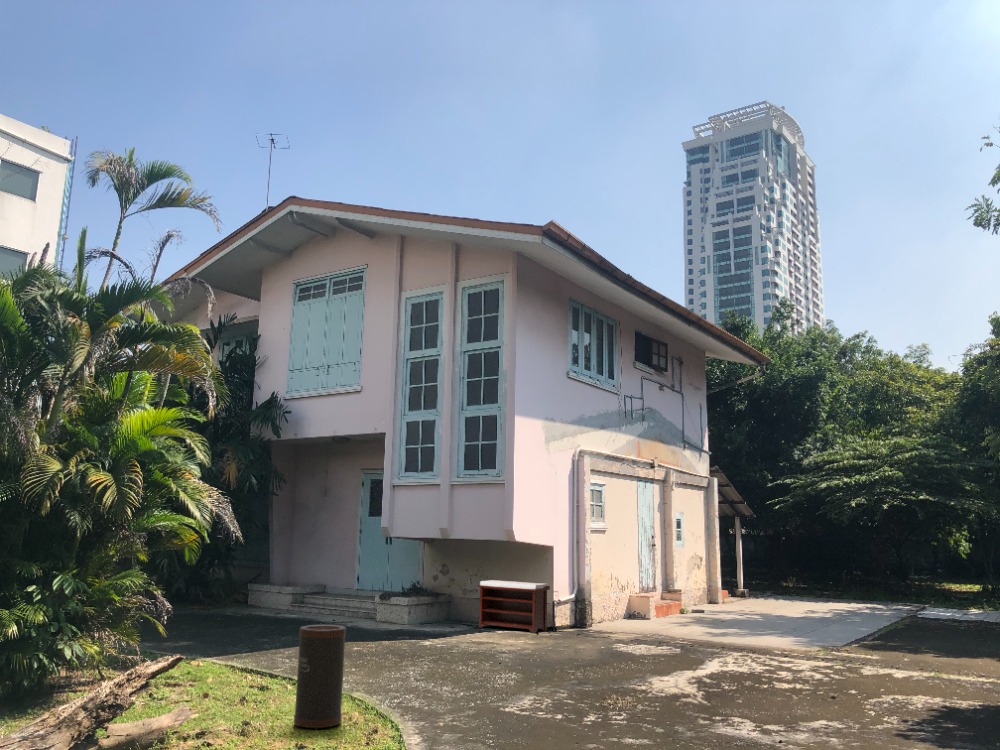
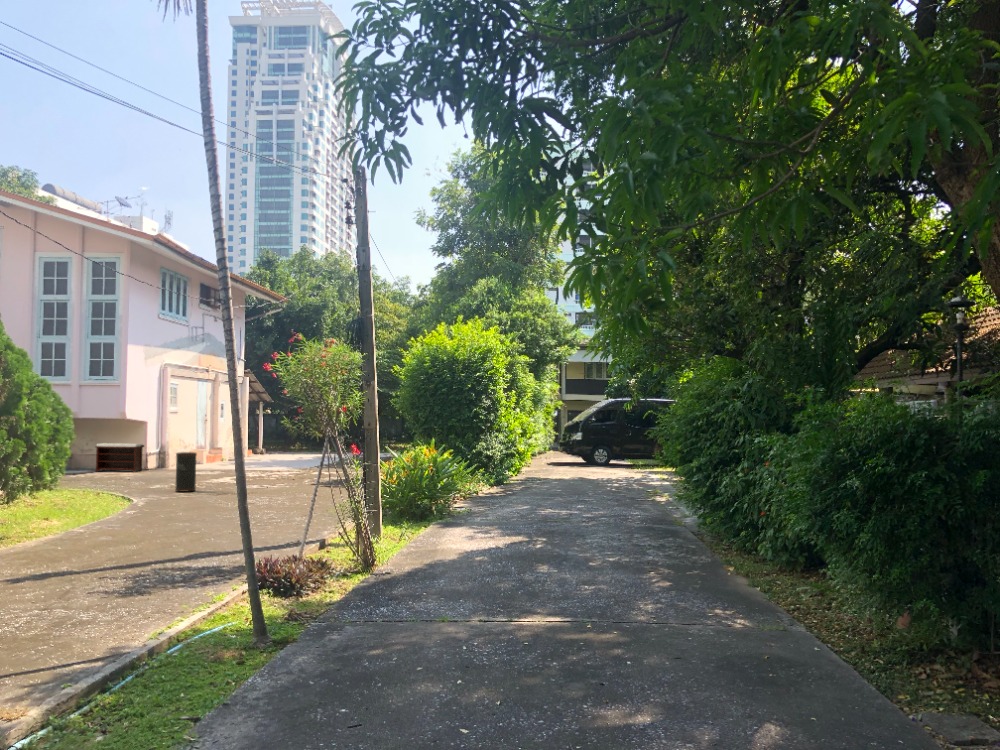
trash can: present [294,625,346,730] -> present [175,452,197,492]

